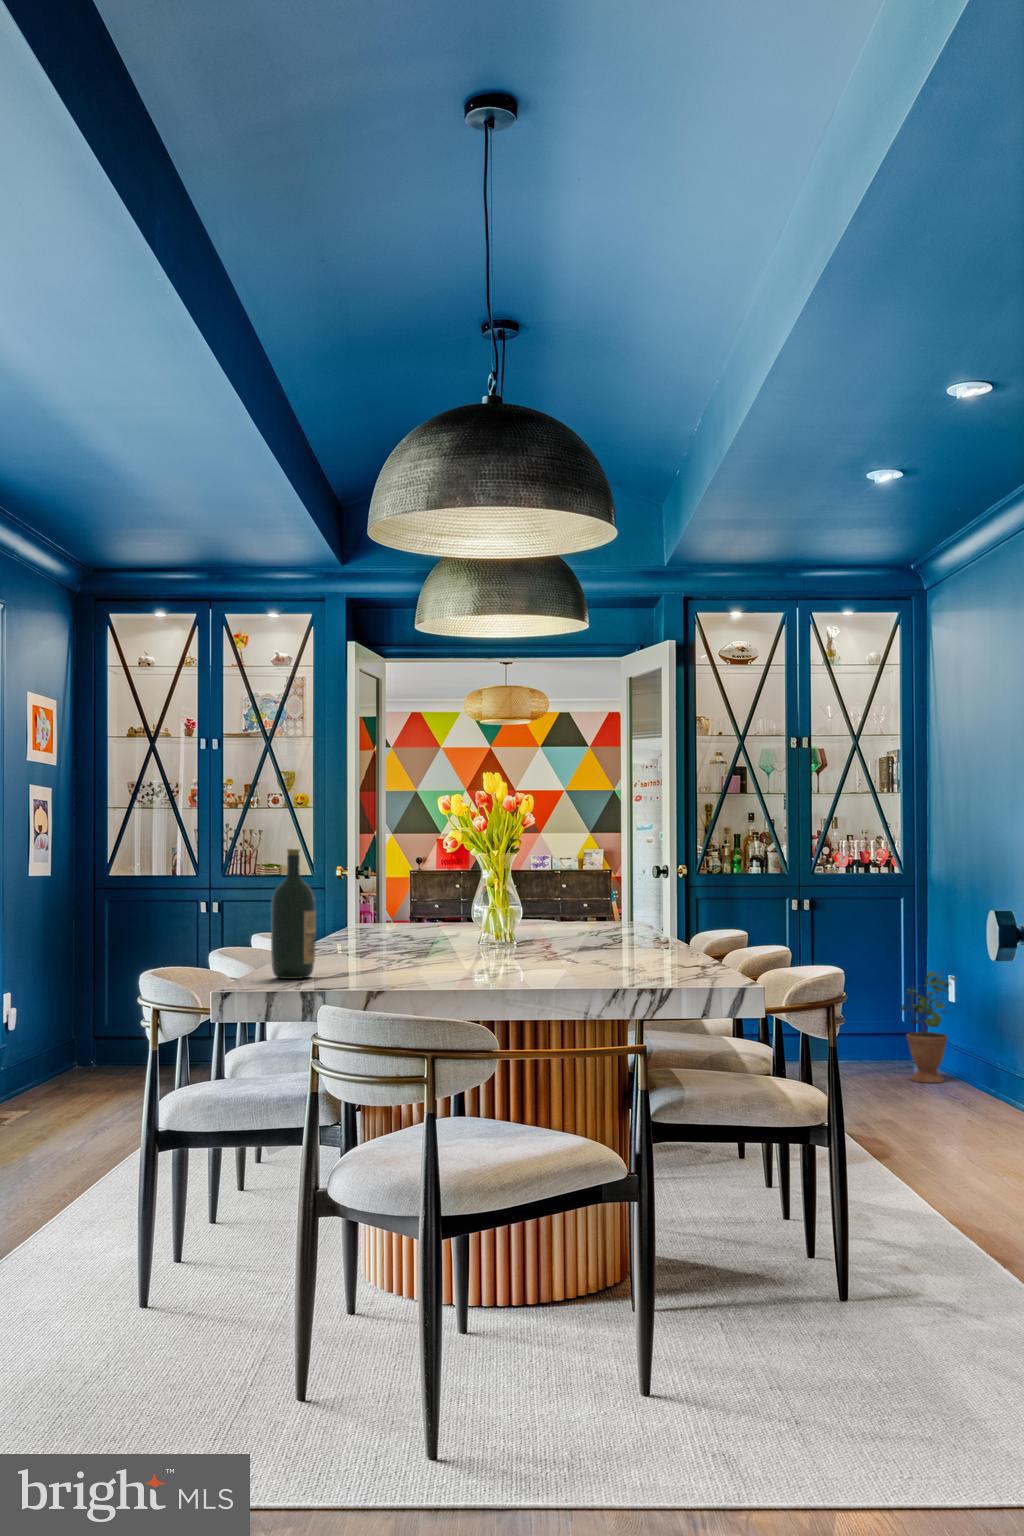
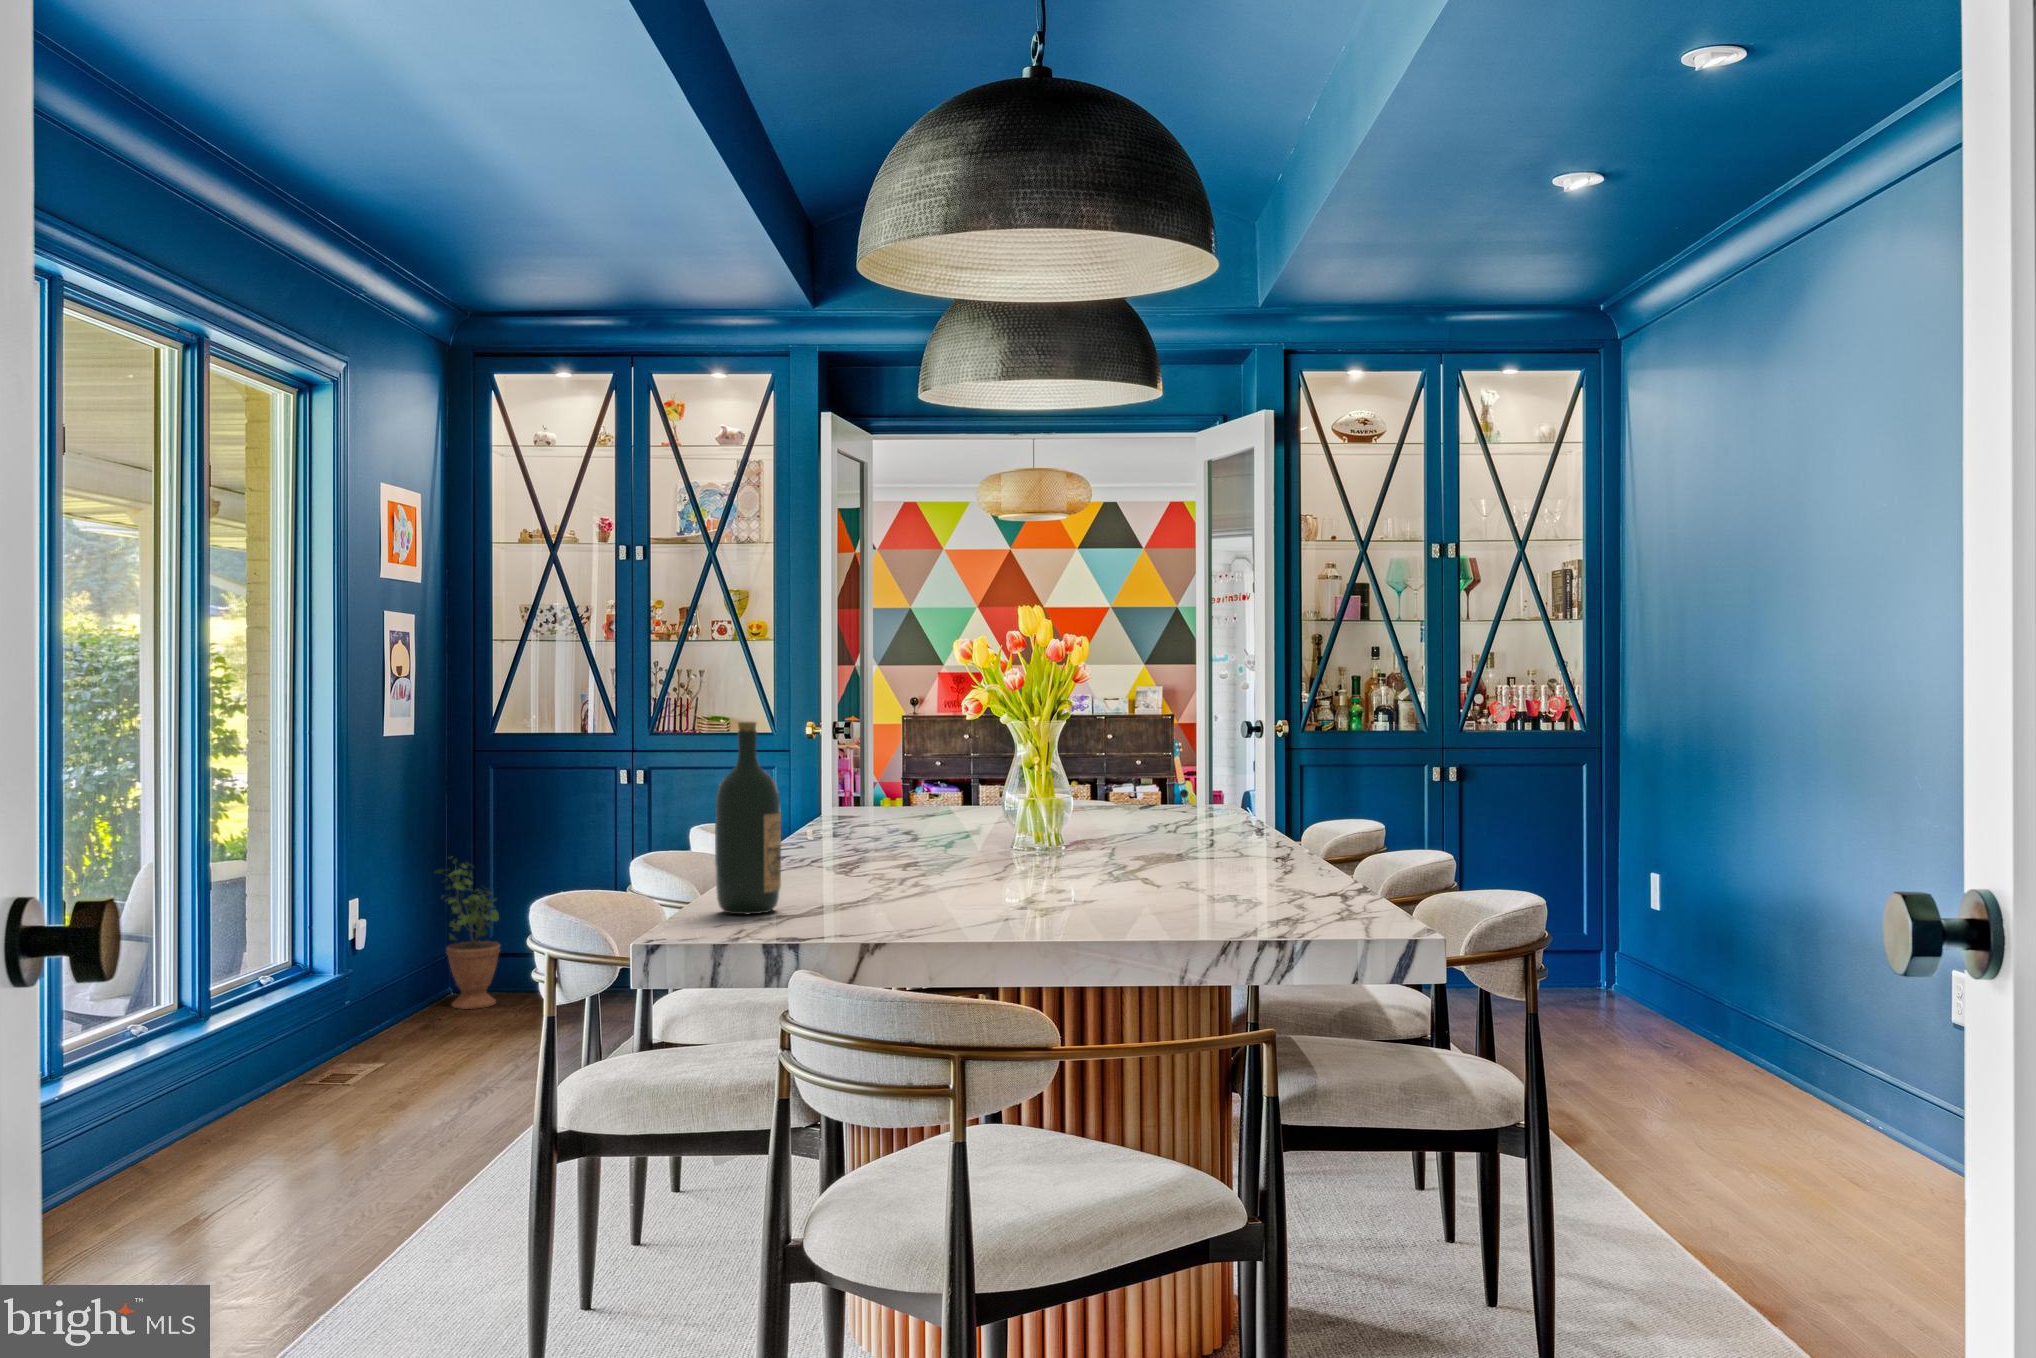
potted plant: present [901,971,955,1083] -> present [435,860,500,1009]

